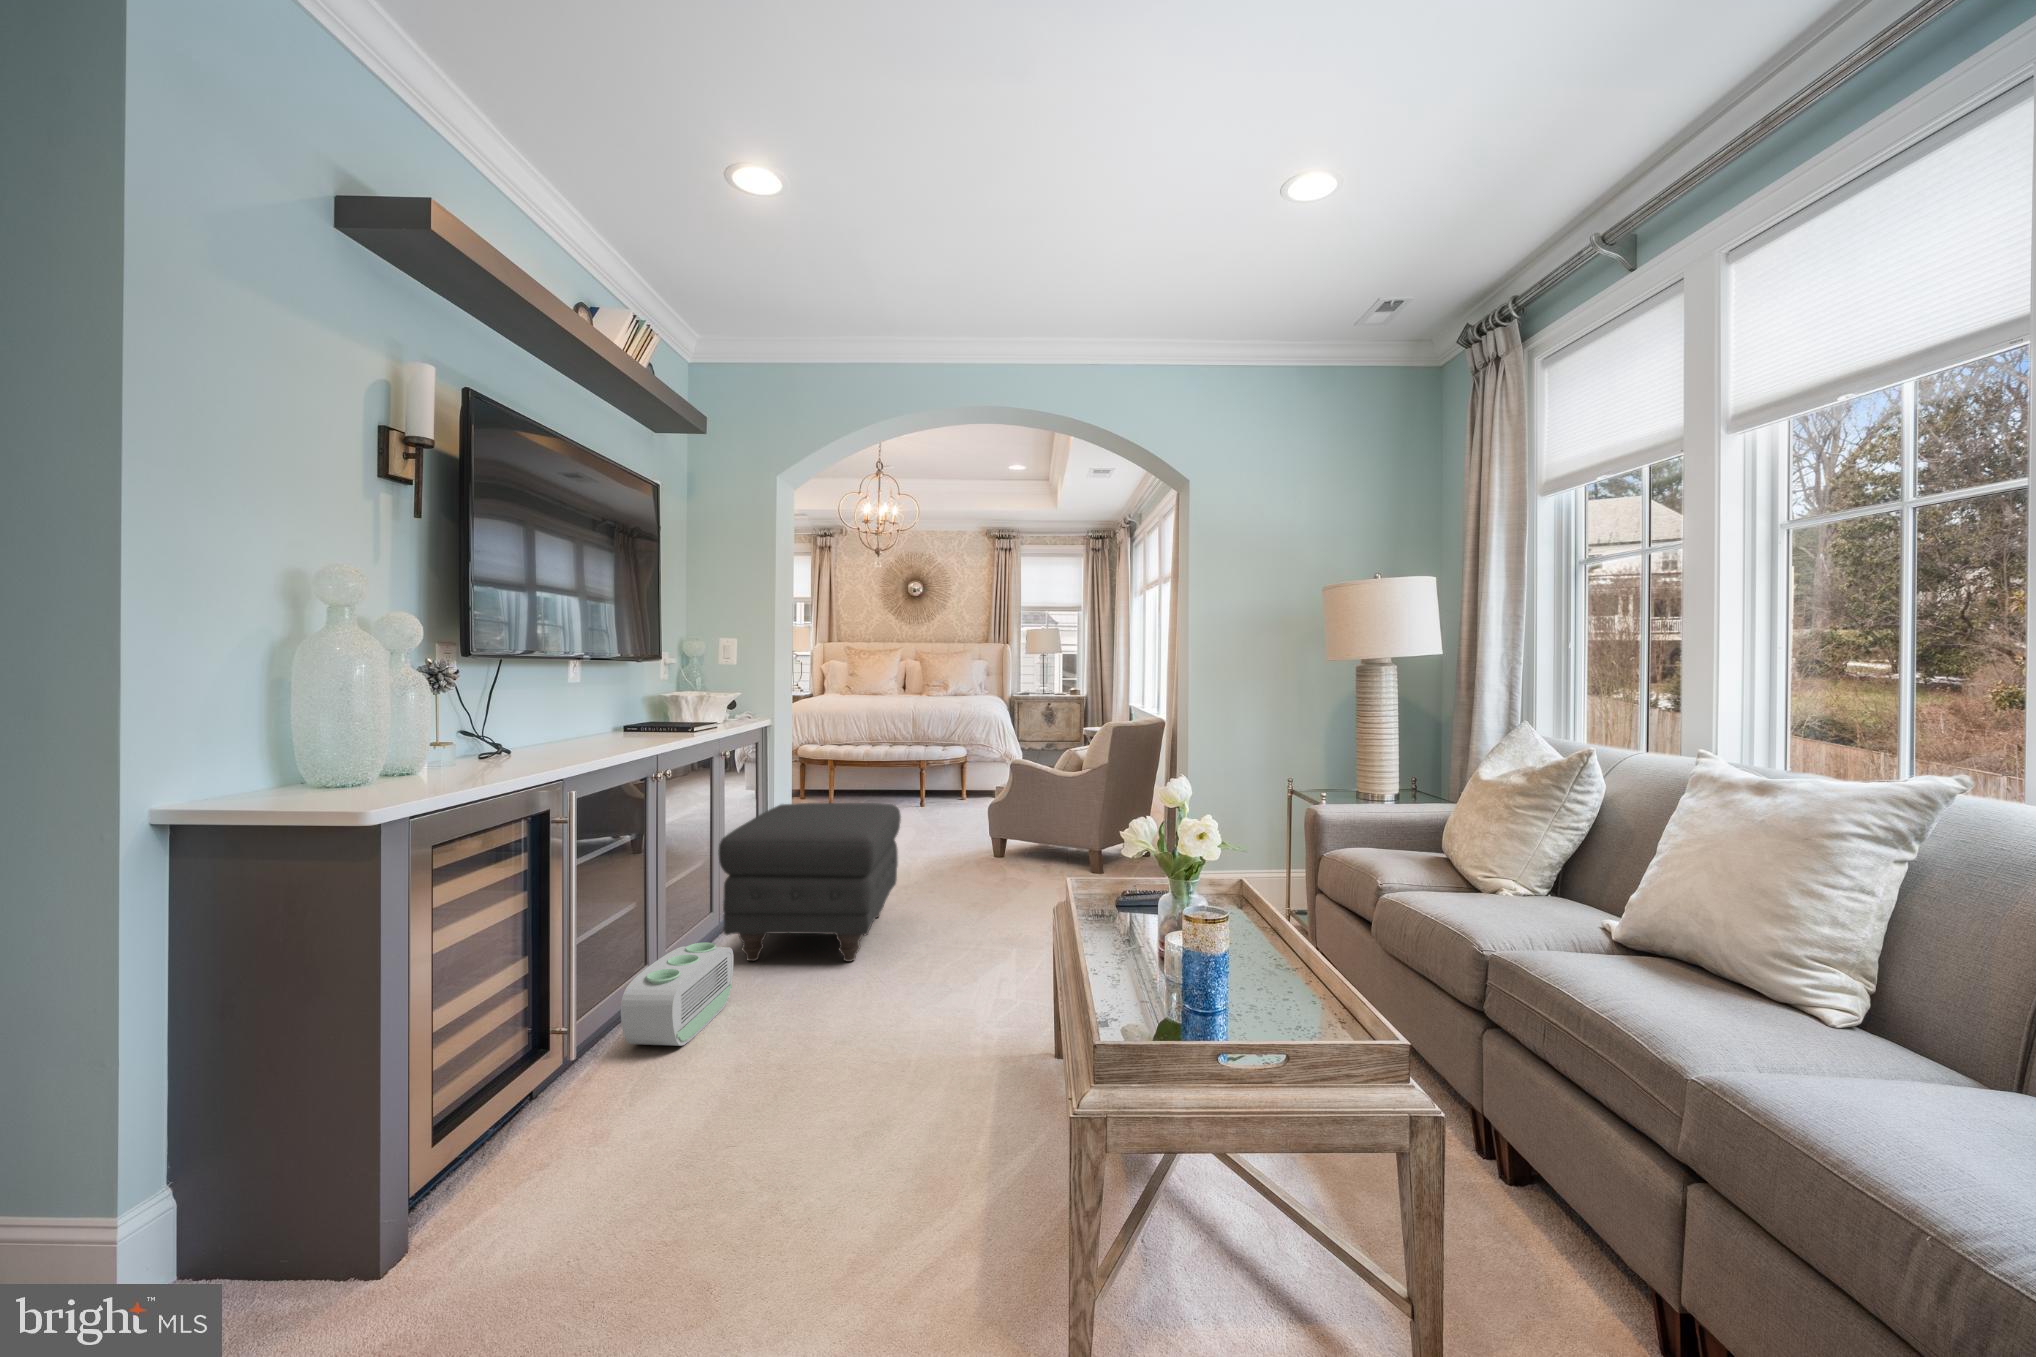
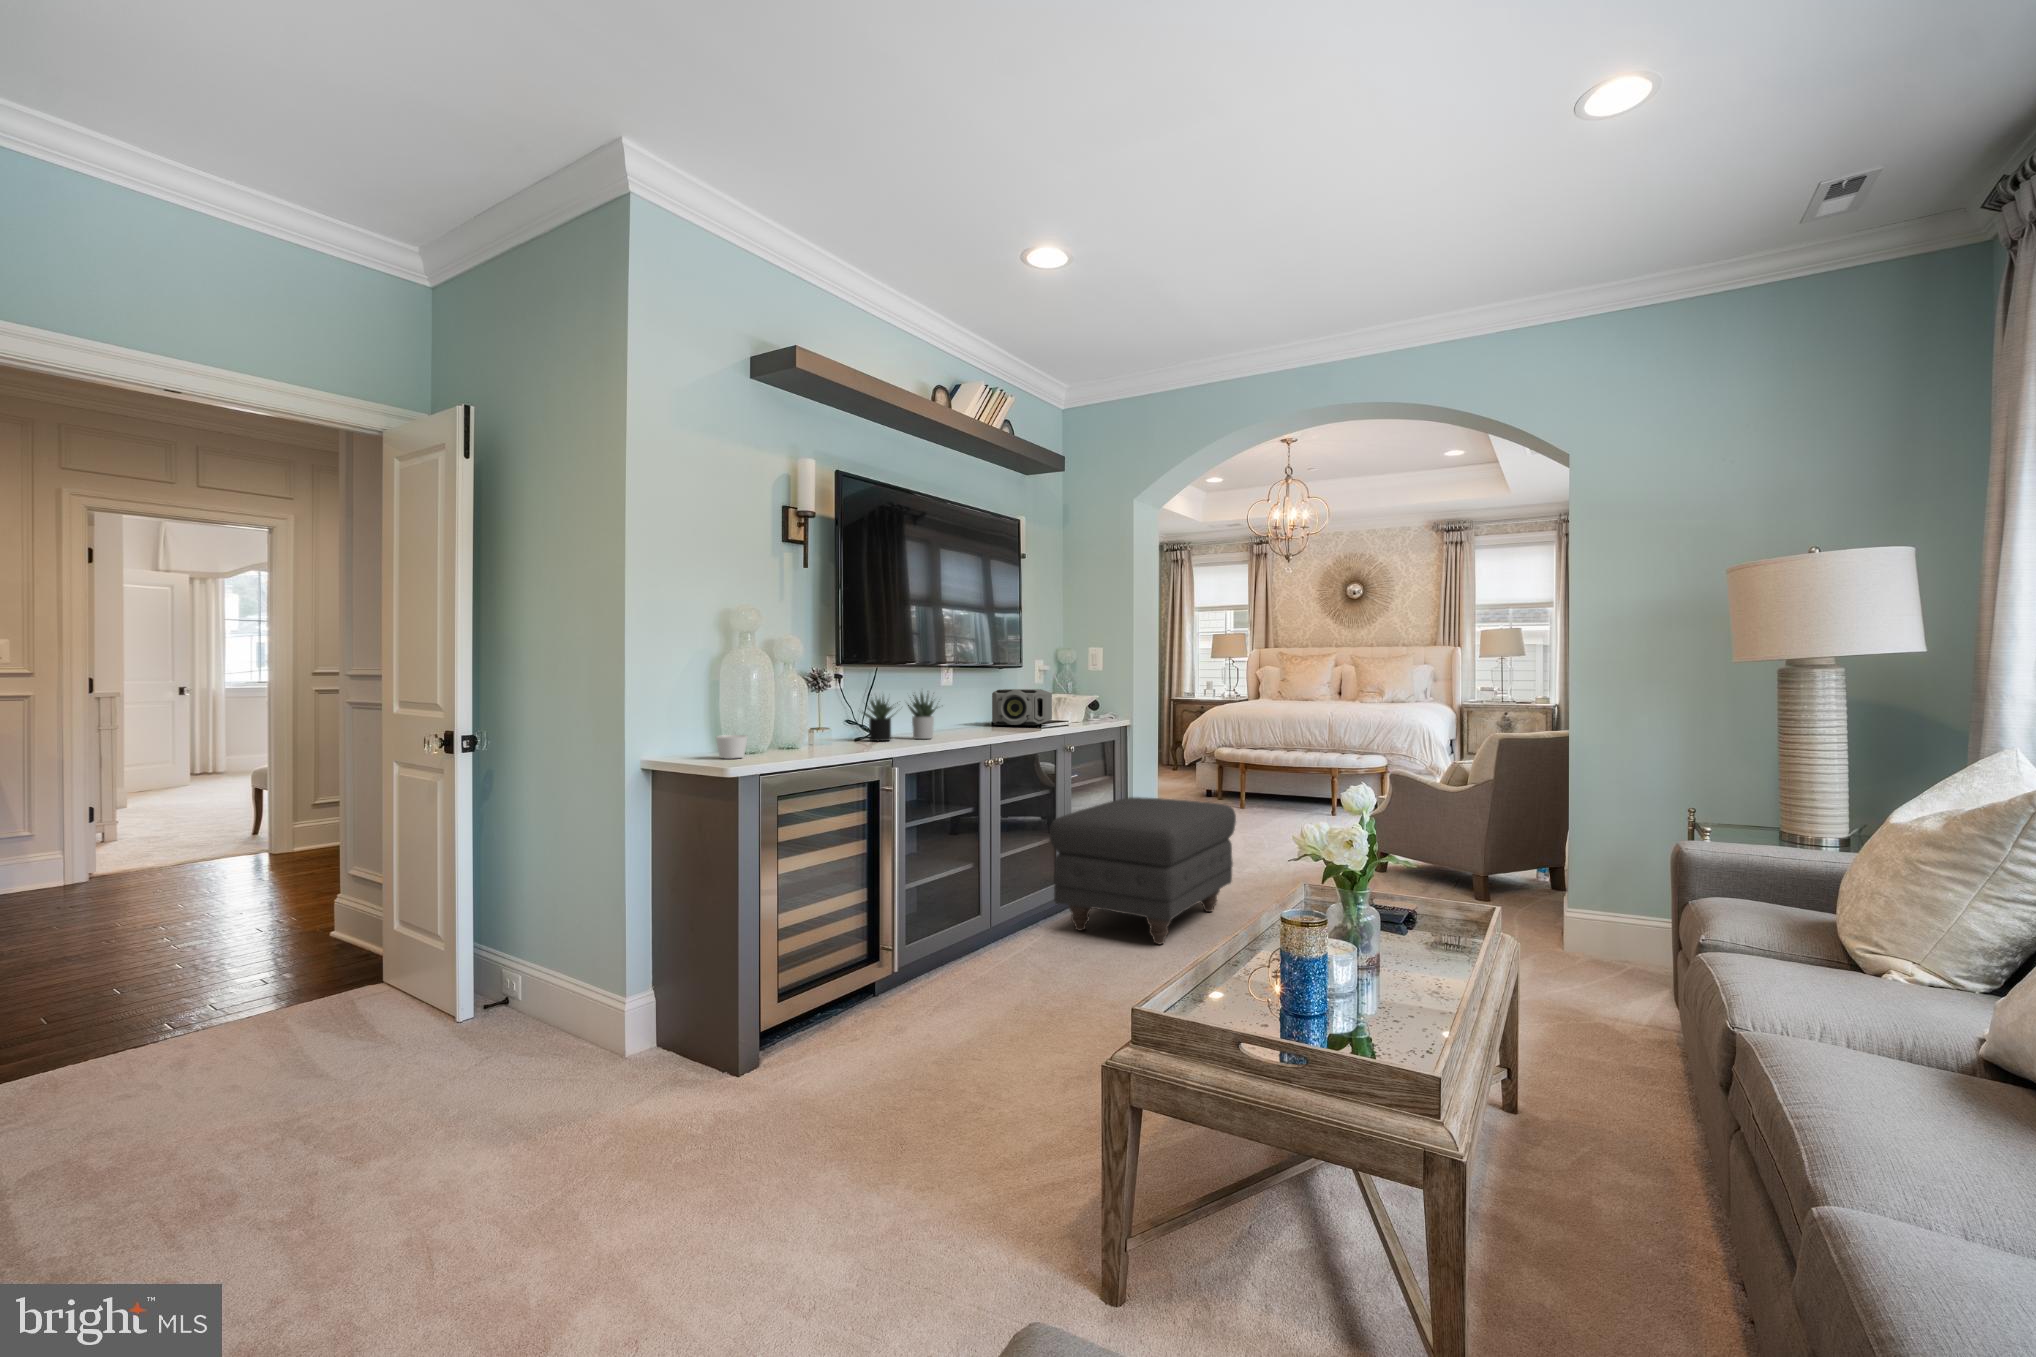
succulent plant: none [485,684,604,757] -> present [863,693,937,741]
speaker: none [627,686,697,730] -> present [992,689,1052,726]
candle: none [307,759,366,796] -> present [716,735,748,759]
air purifier: present [621,942,734,1046] -> none [941,904,1046,982]

